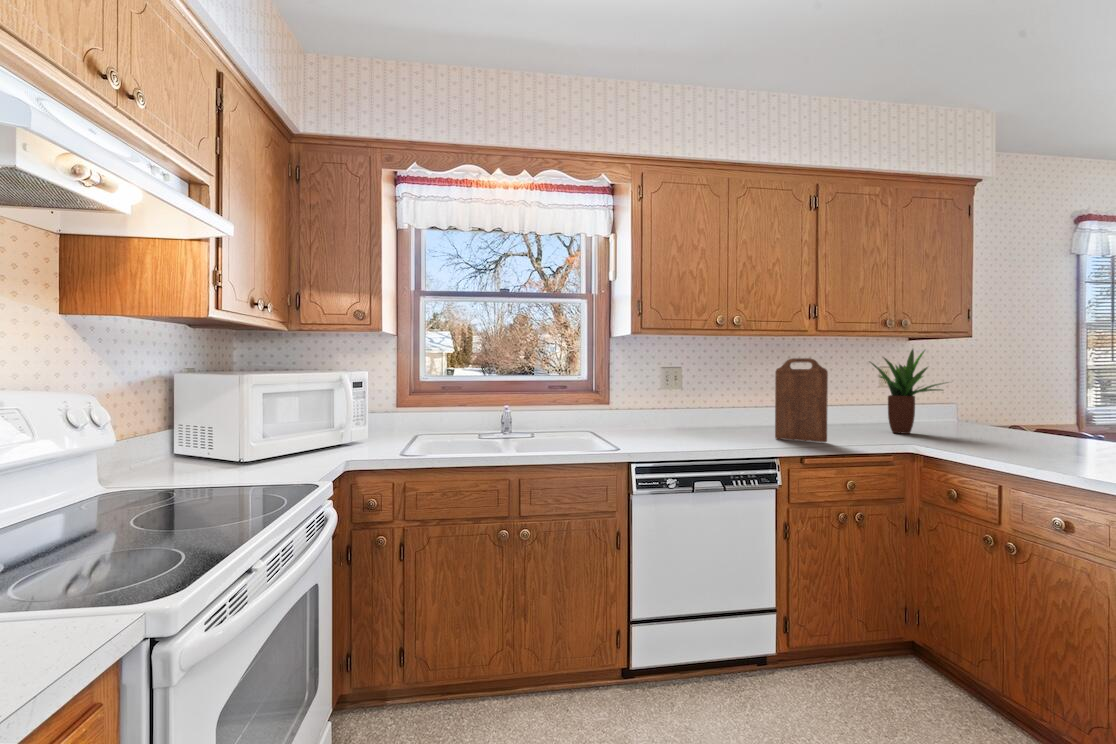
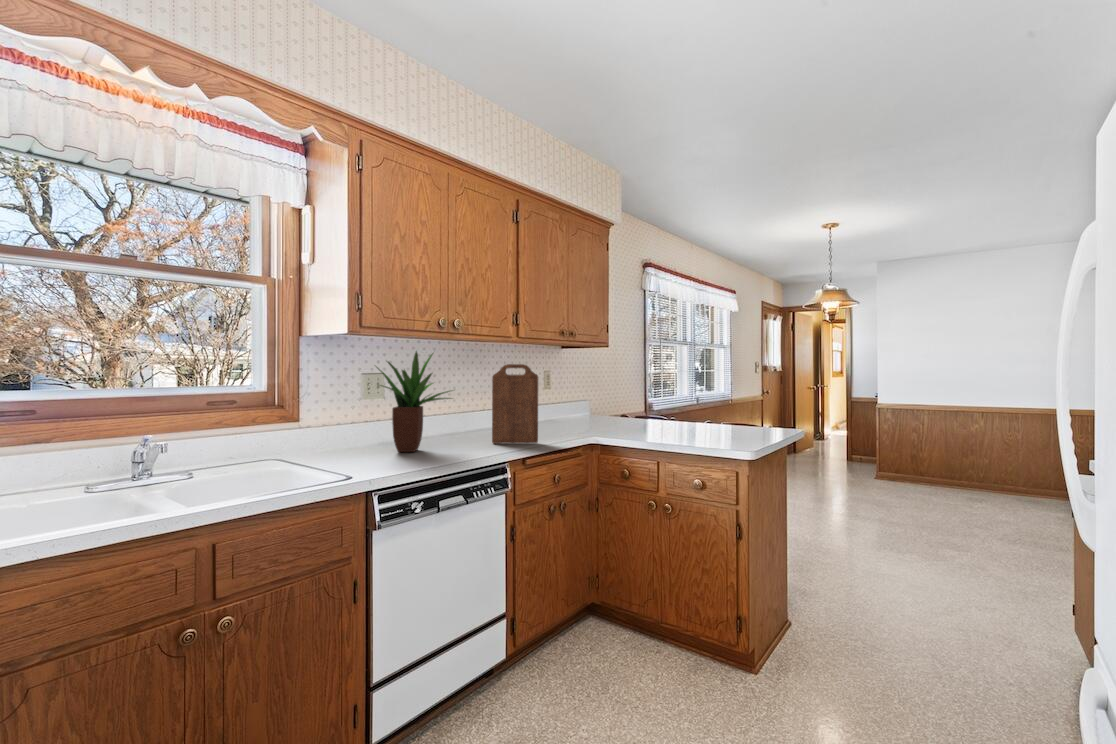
potted plant: present [870,349,944,434] -> present [377,351,451,452]

